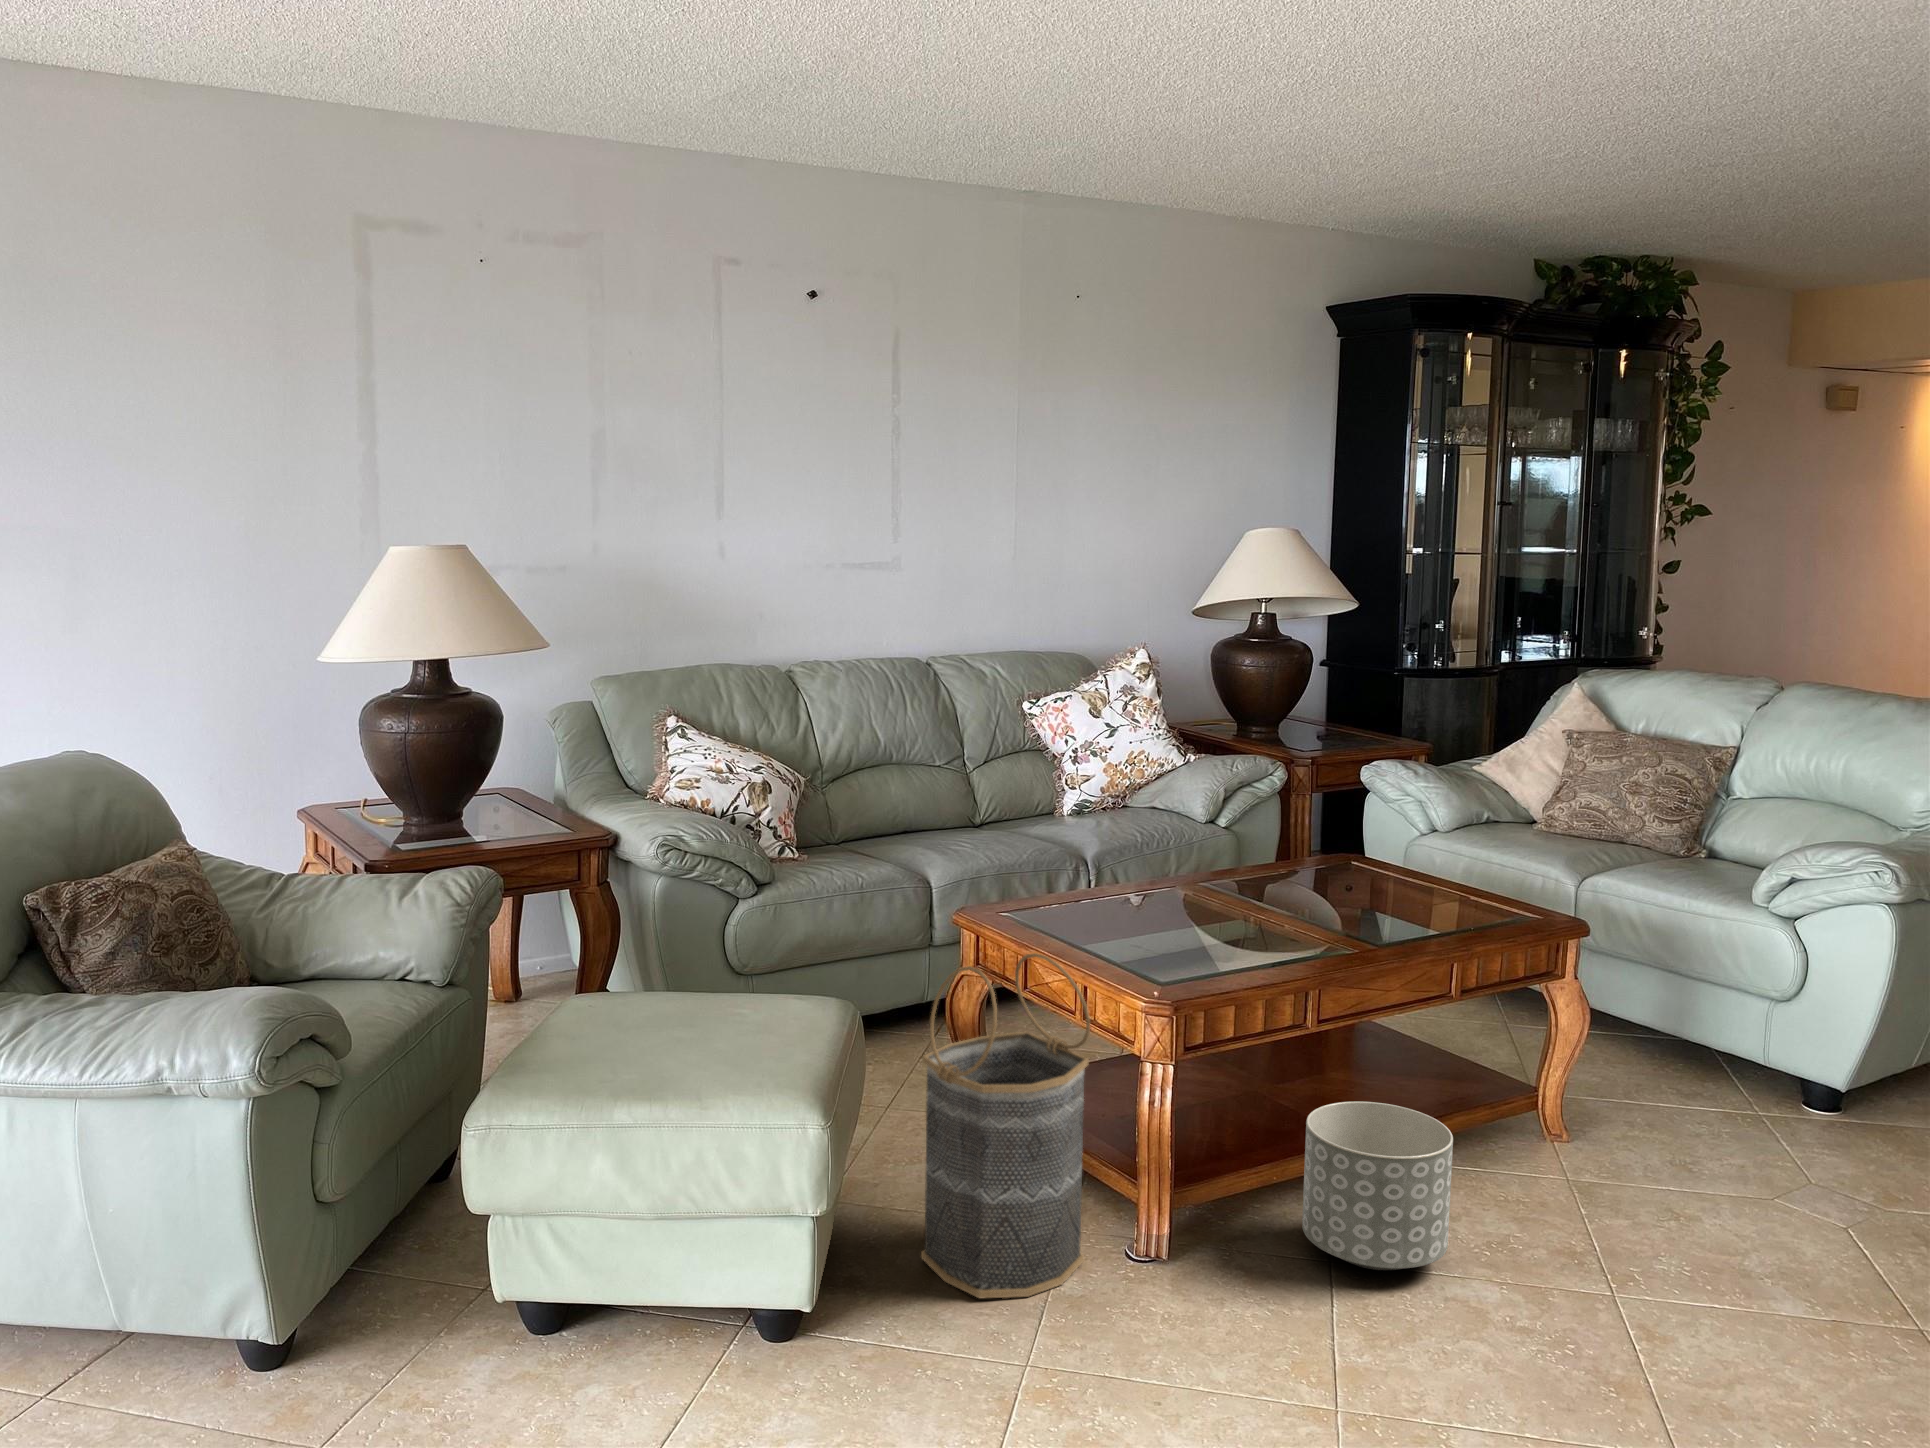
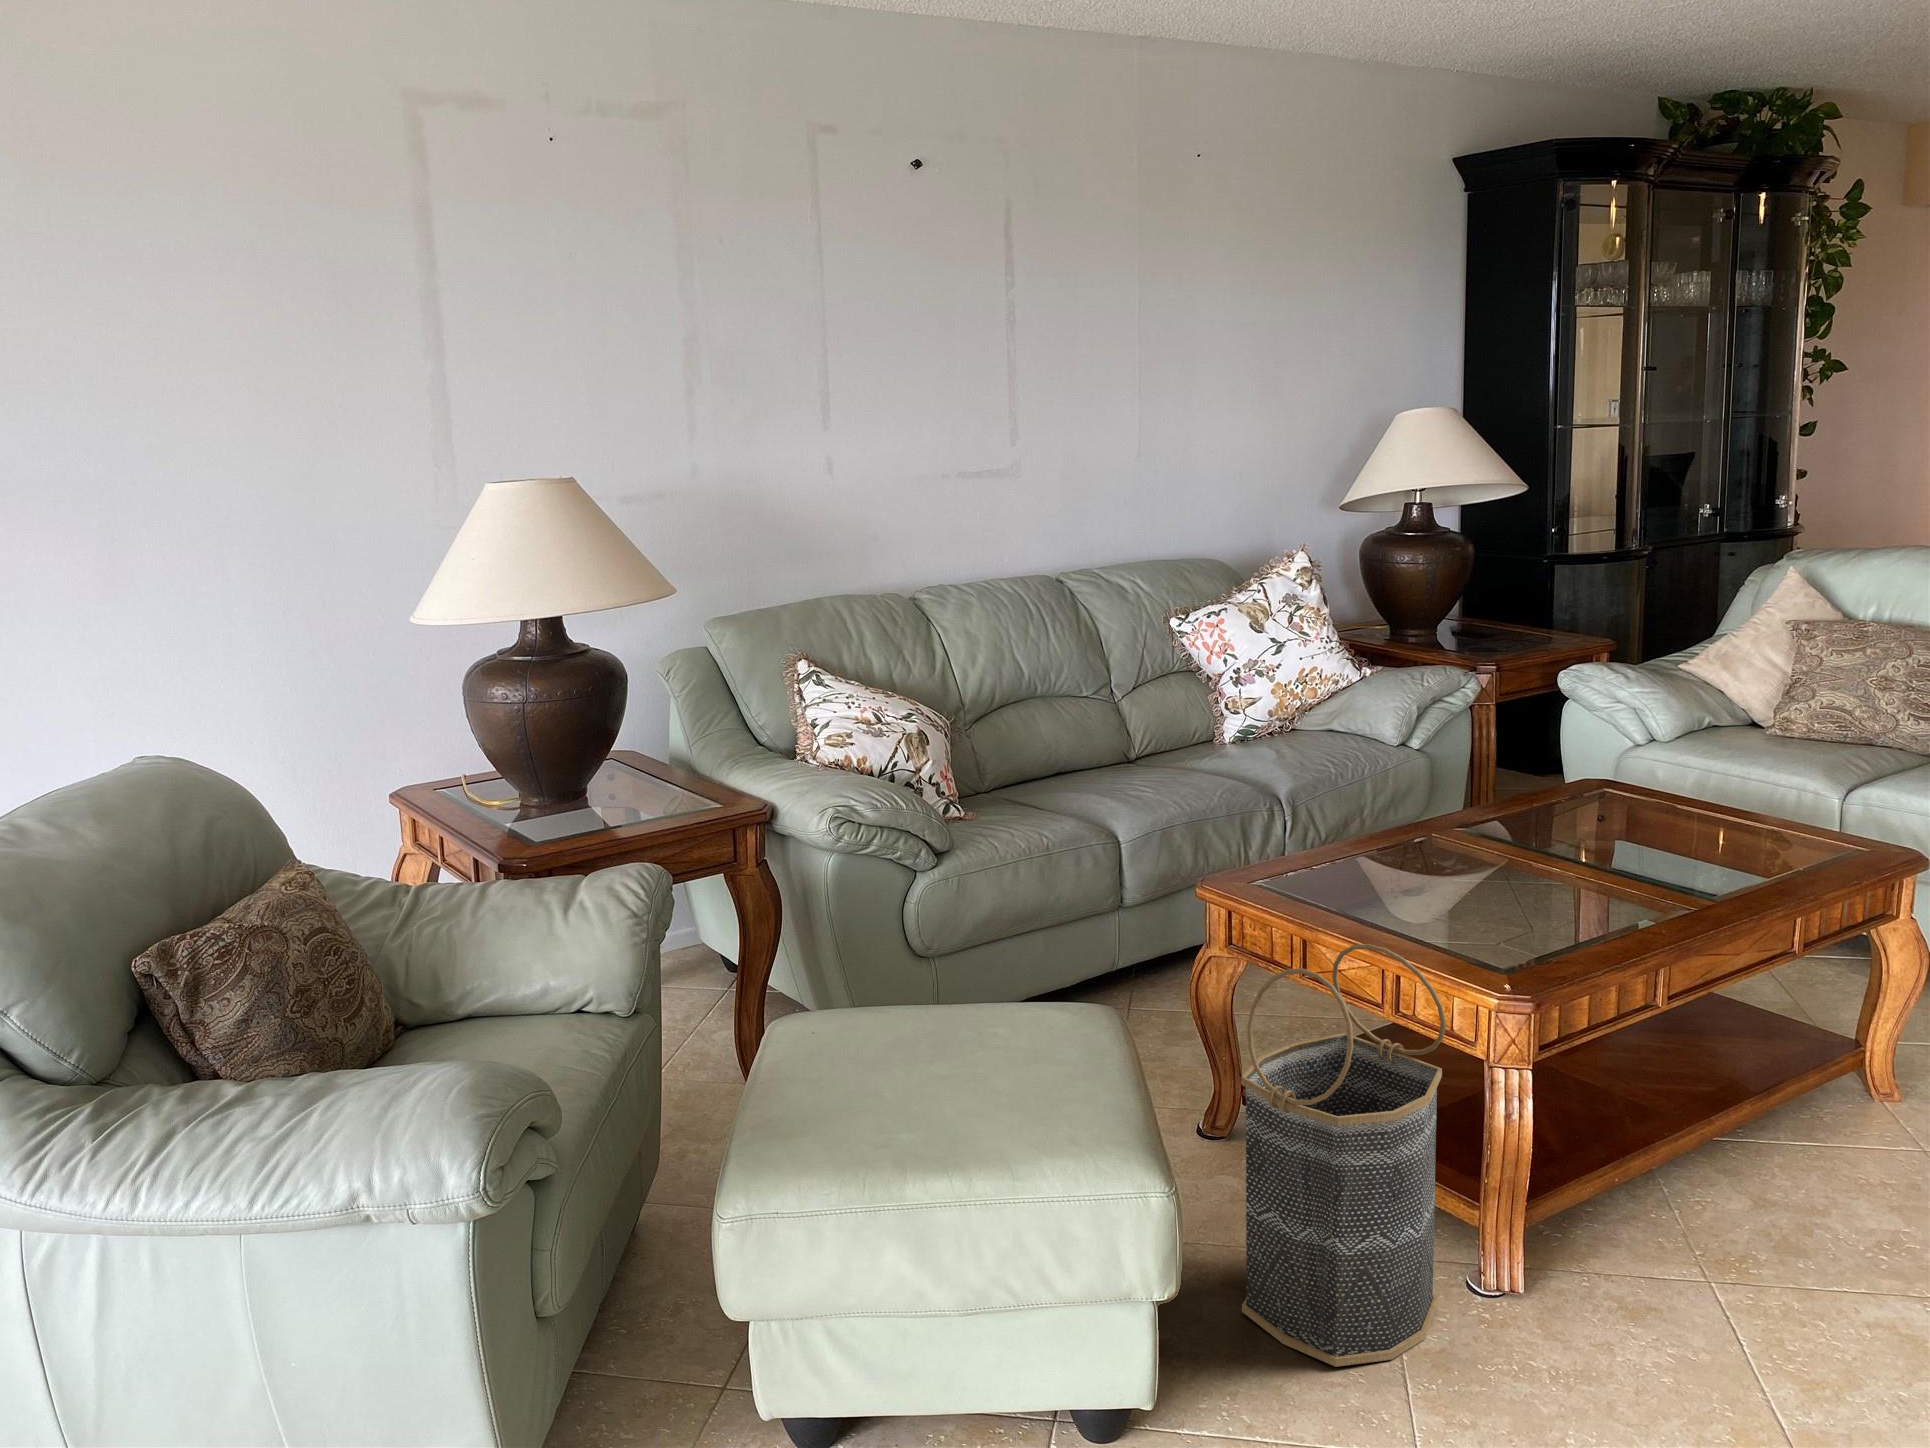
planter: present [1302,1101,1453,1270] -> none [1681,1089,1881,1297]

